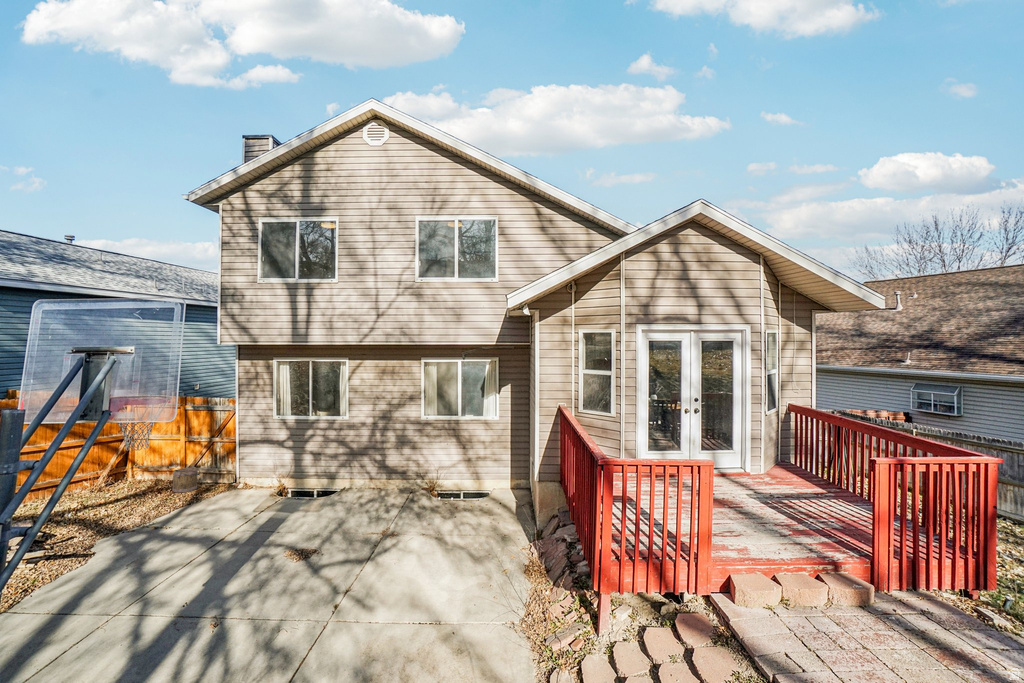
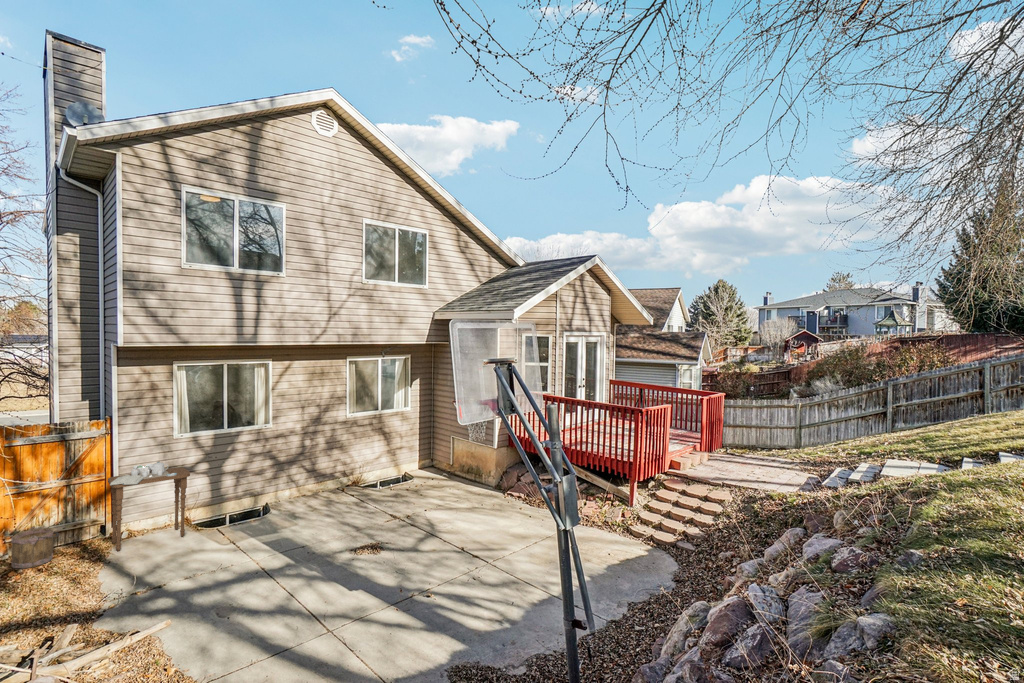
side table: none [213,434,275,497] -> present [108,462,190,551]

